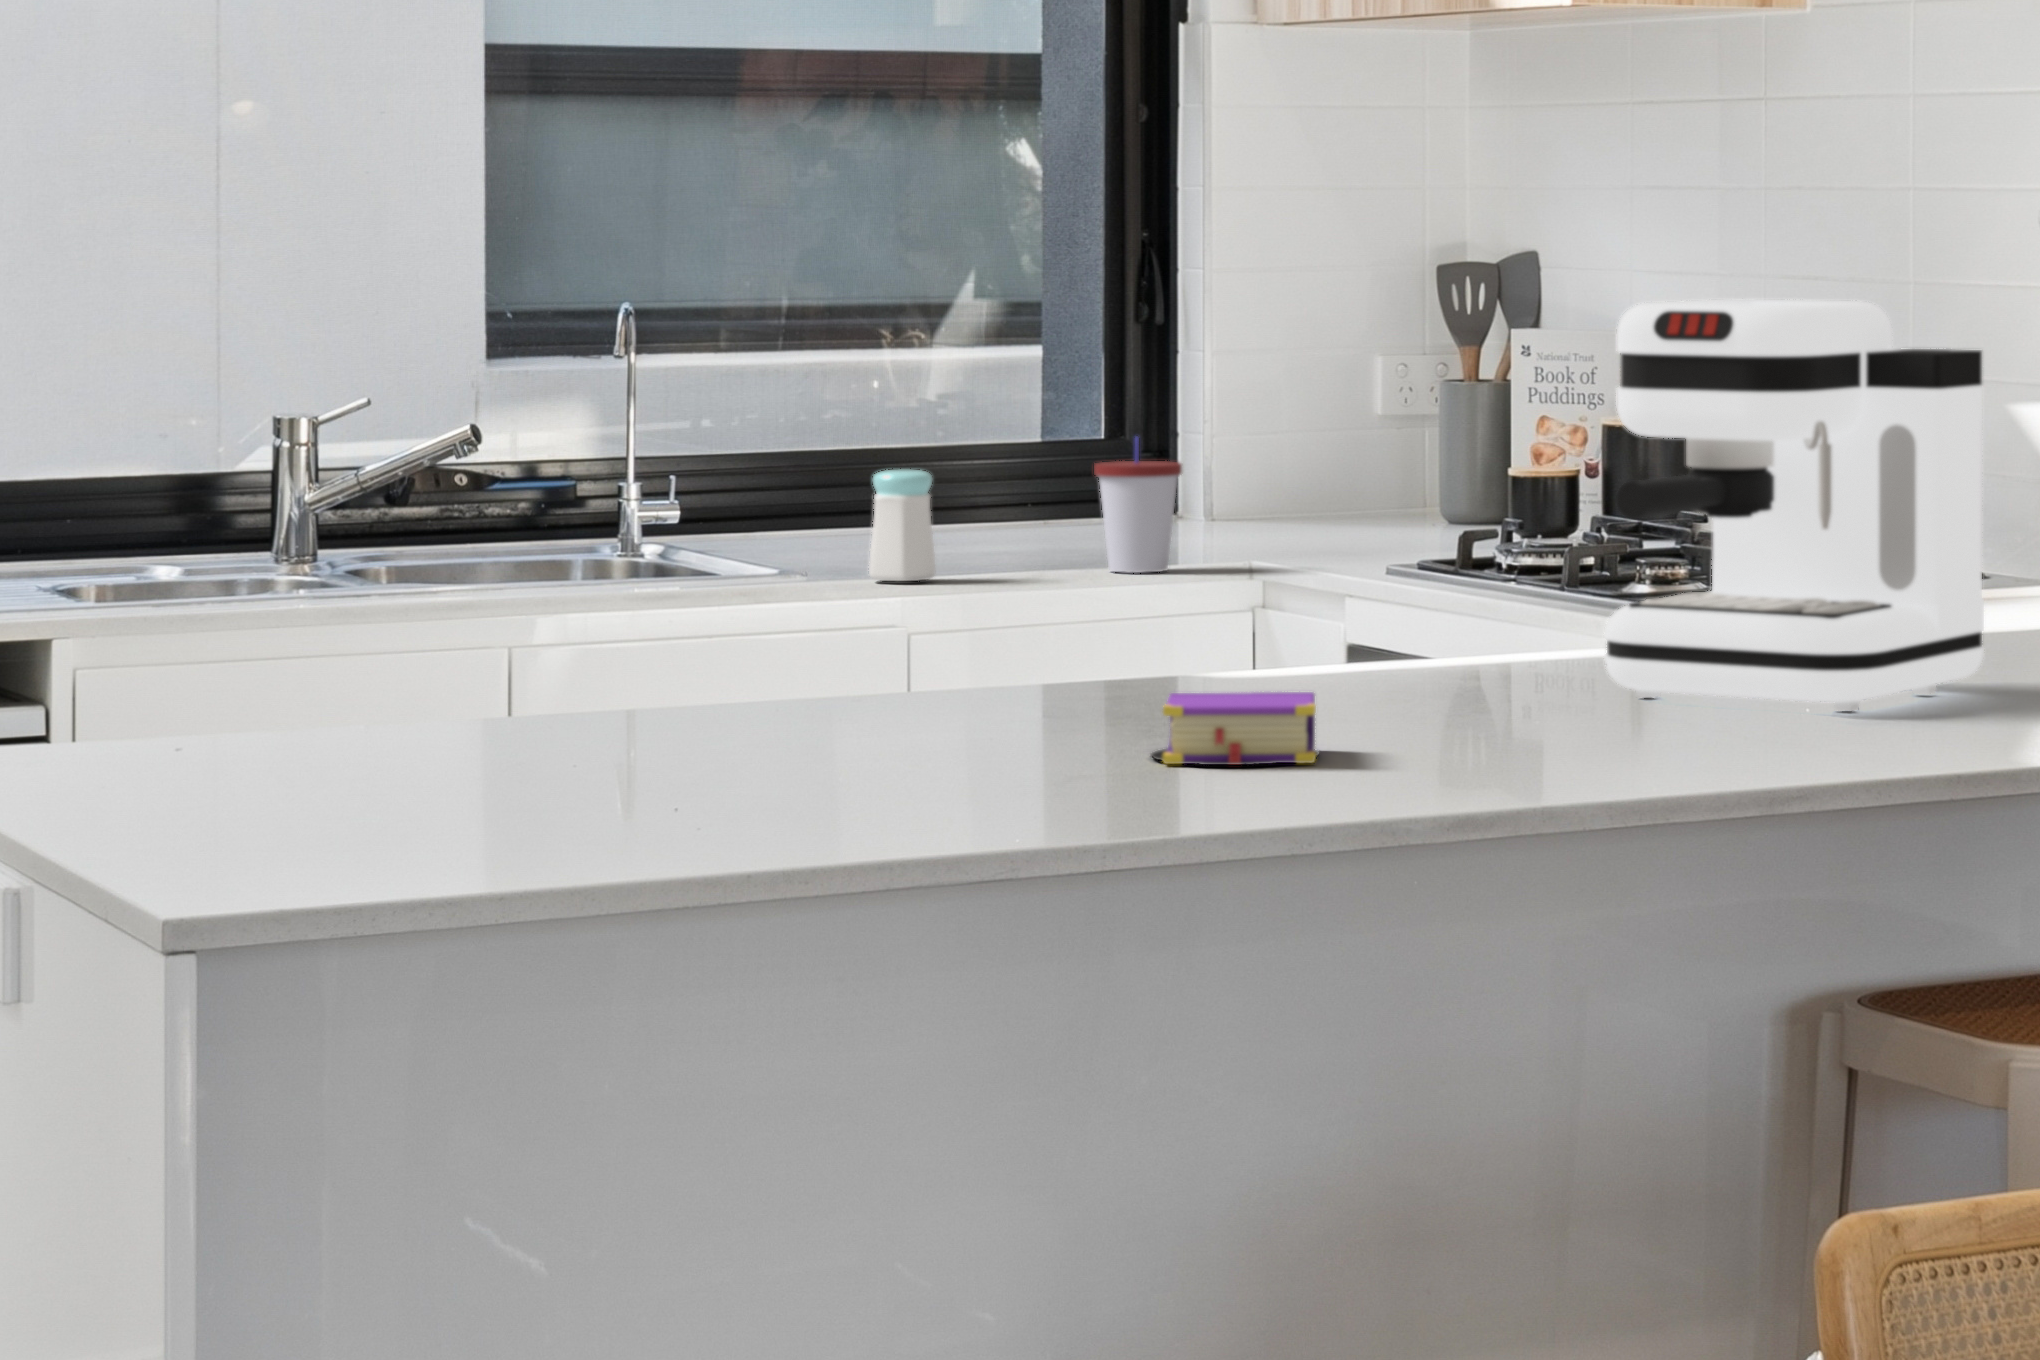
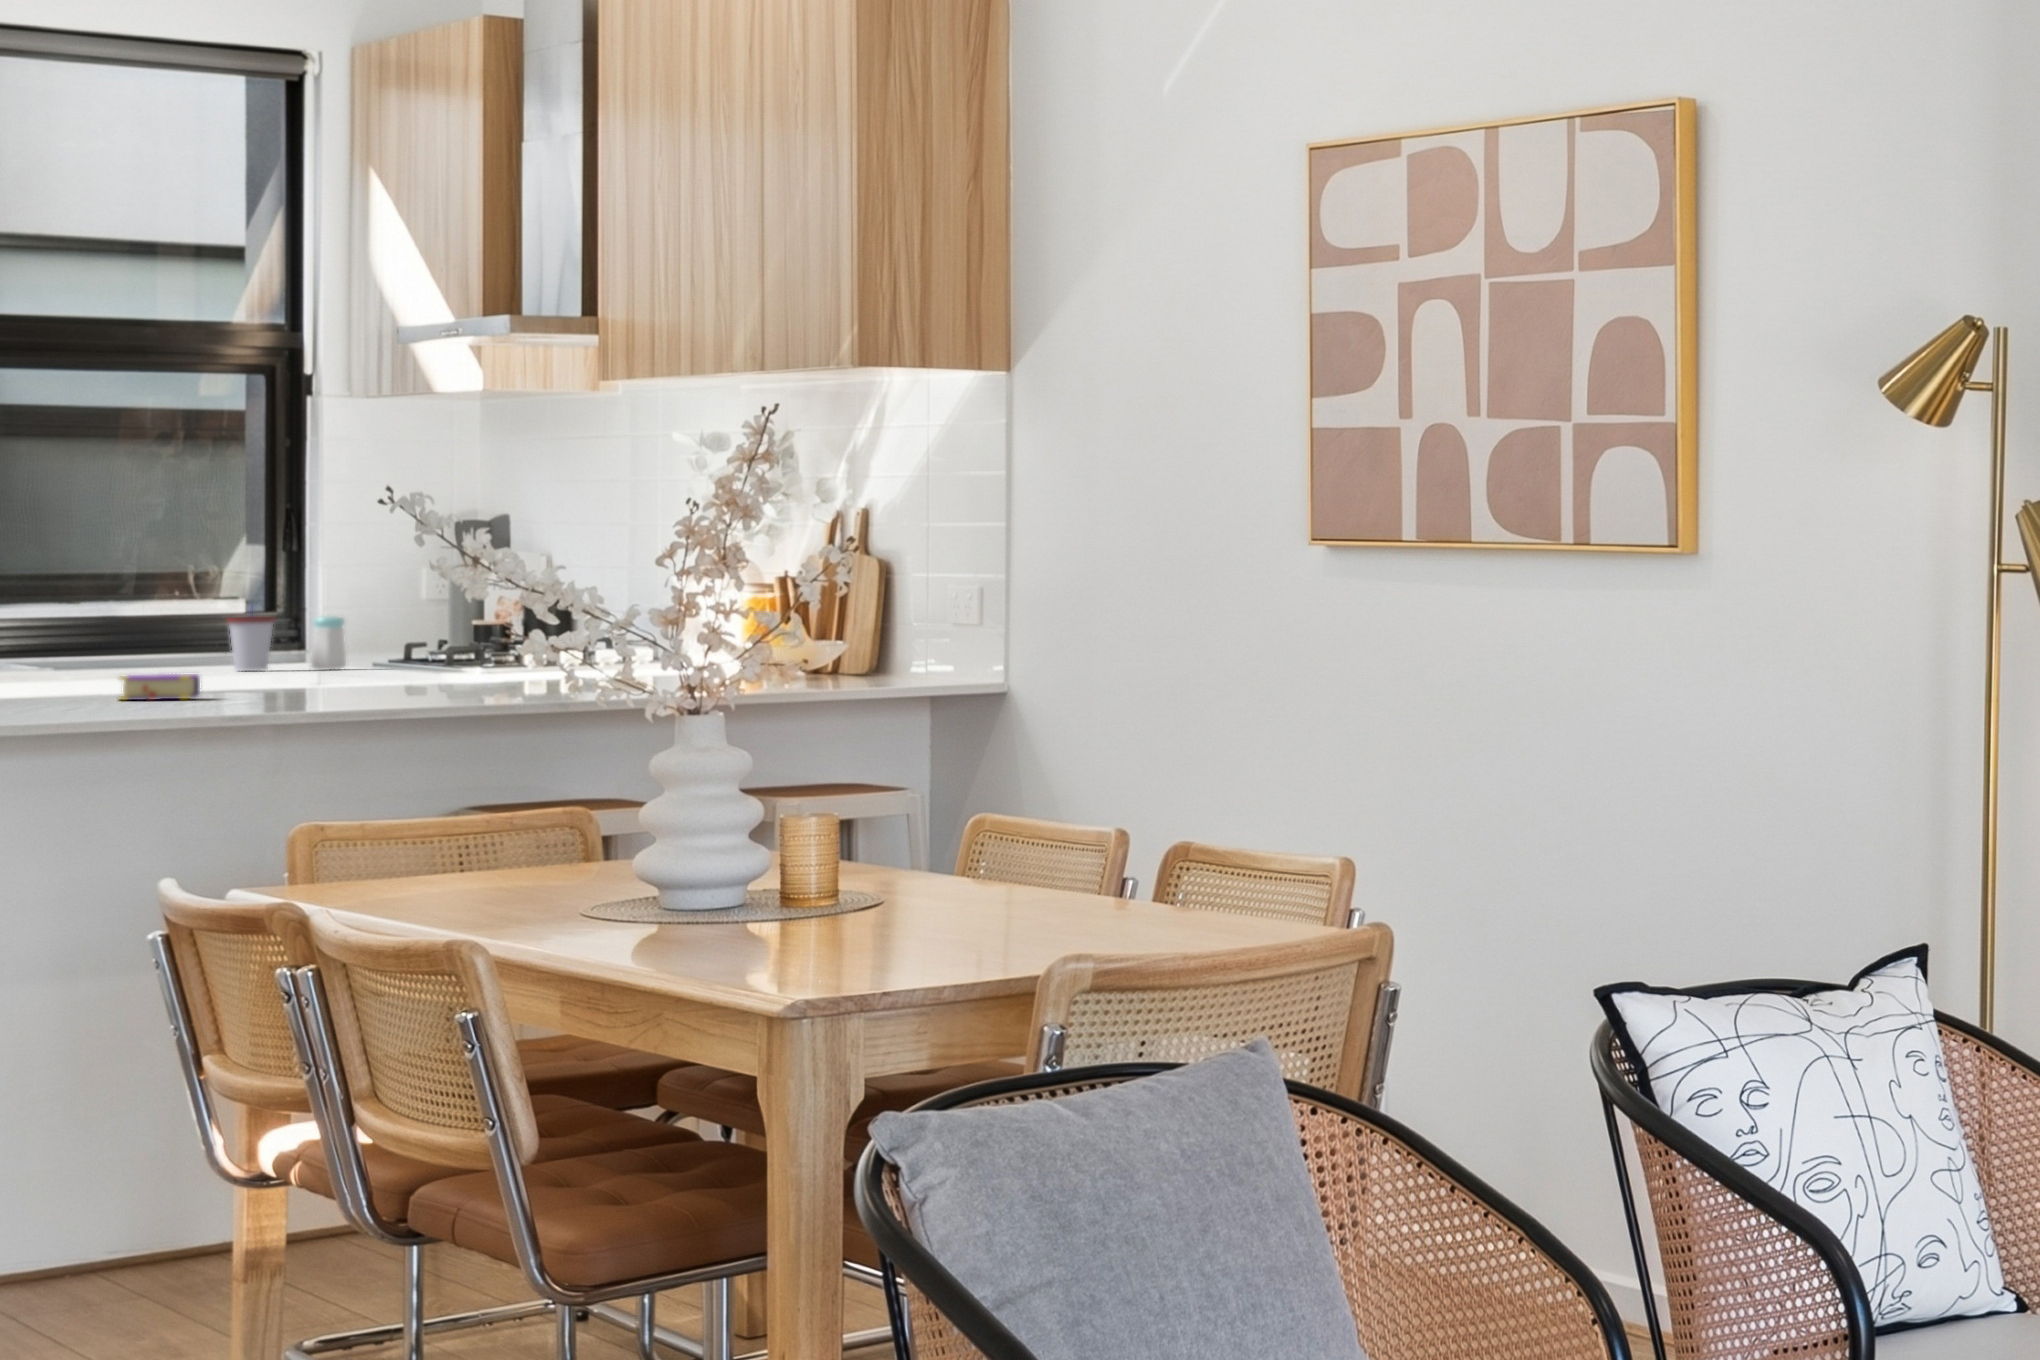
coffee maker: present [1605,300,1984,711] -> none [367,519,562,690]
salt shaker: present [869,469,935,581] -> present [311,616,346,669]

